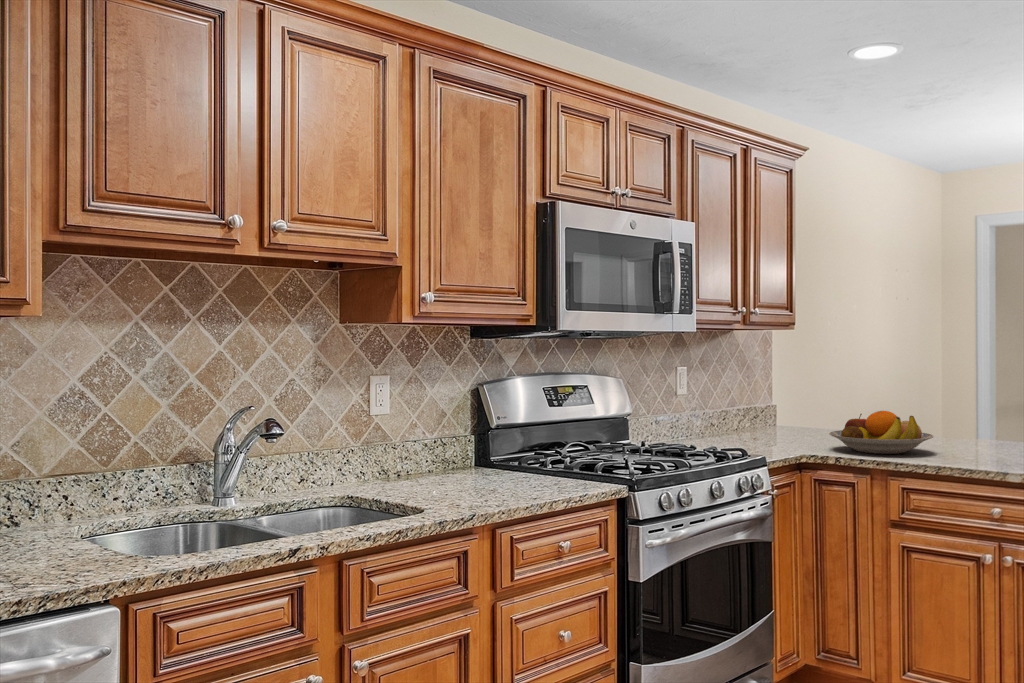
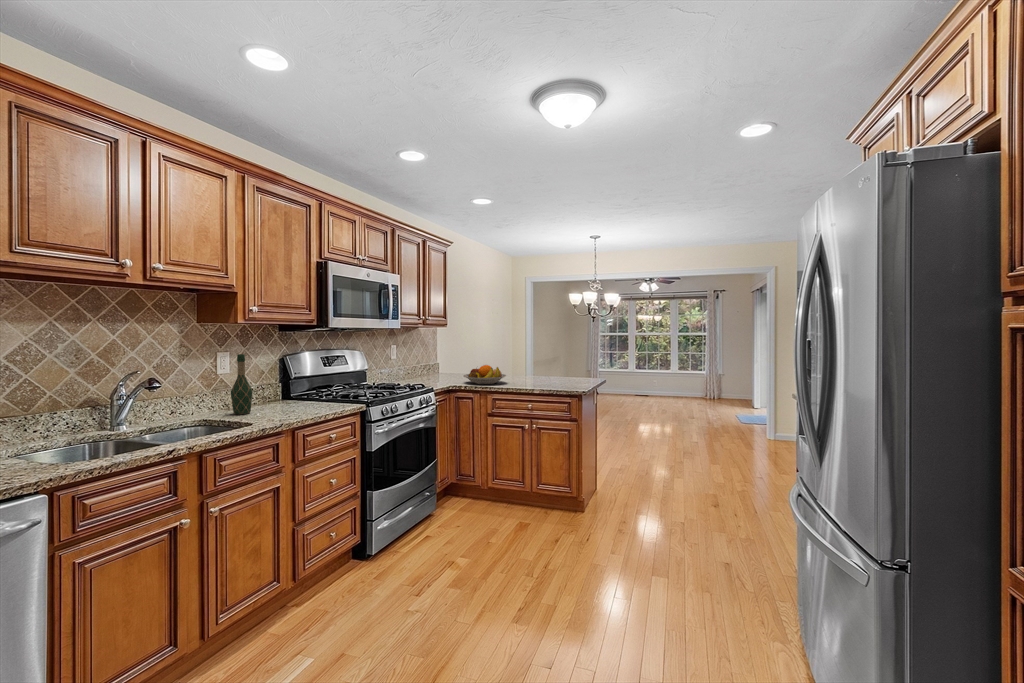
wine bottle: none [390,379,426,490] -> present [231,354,253,414]

